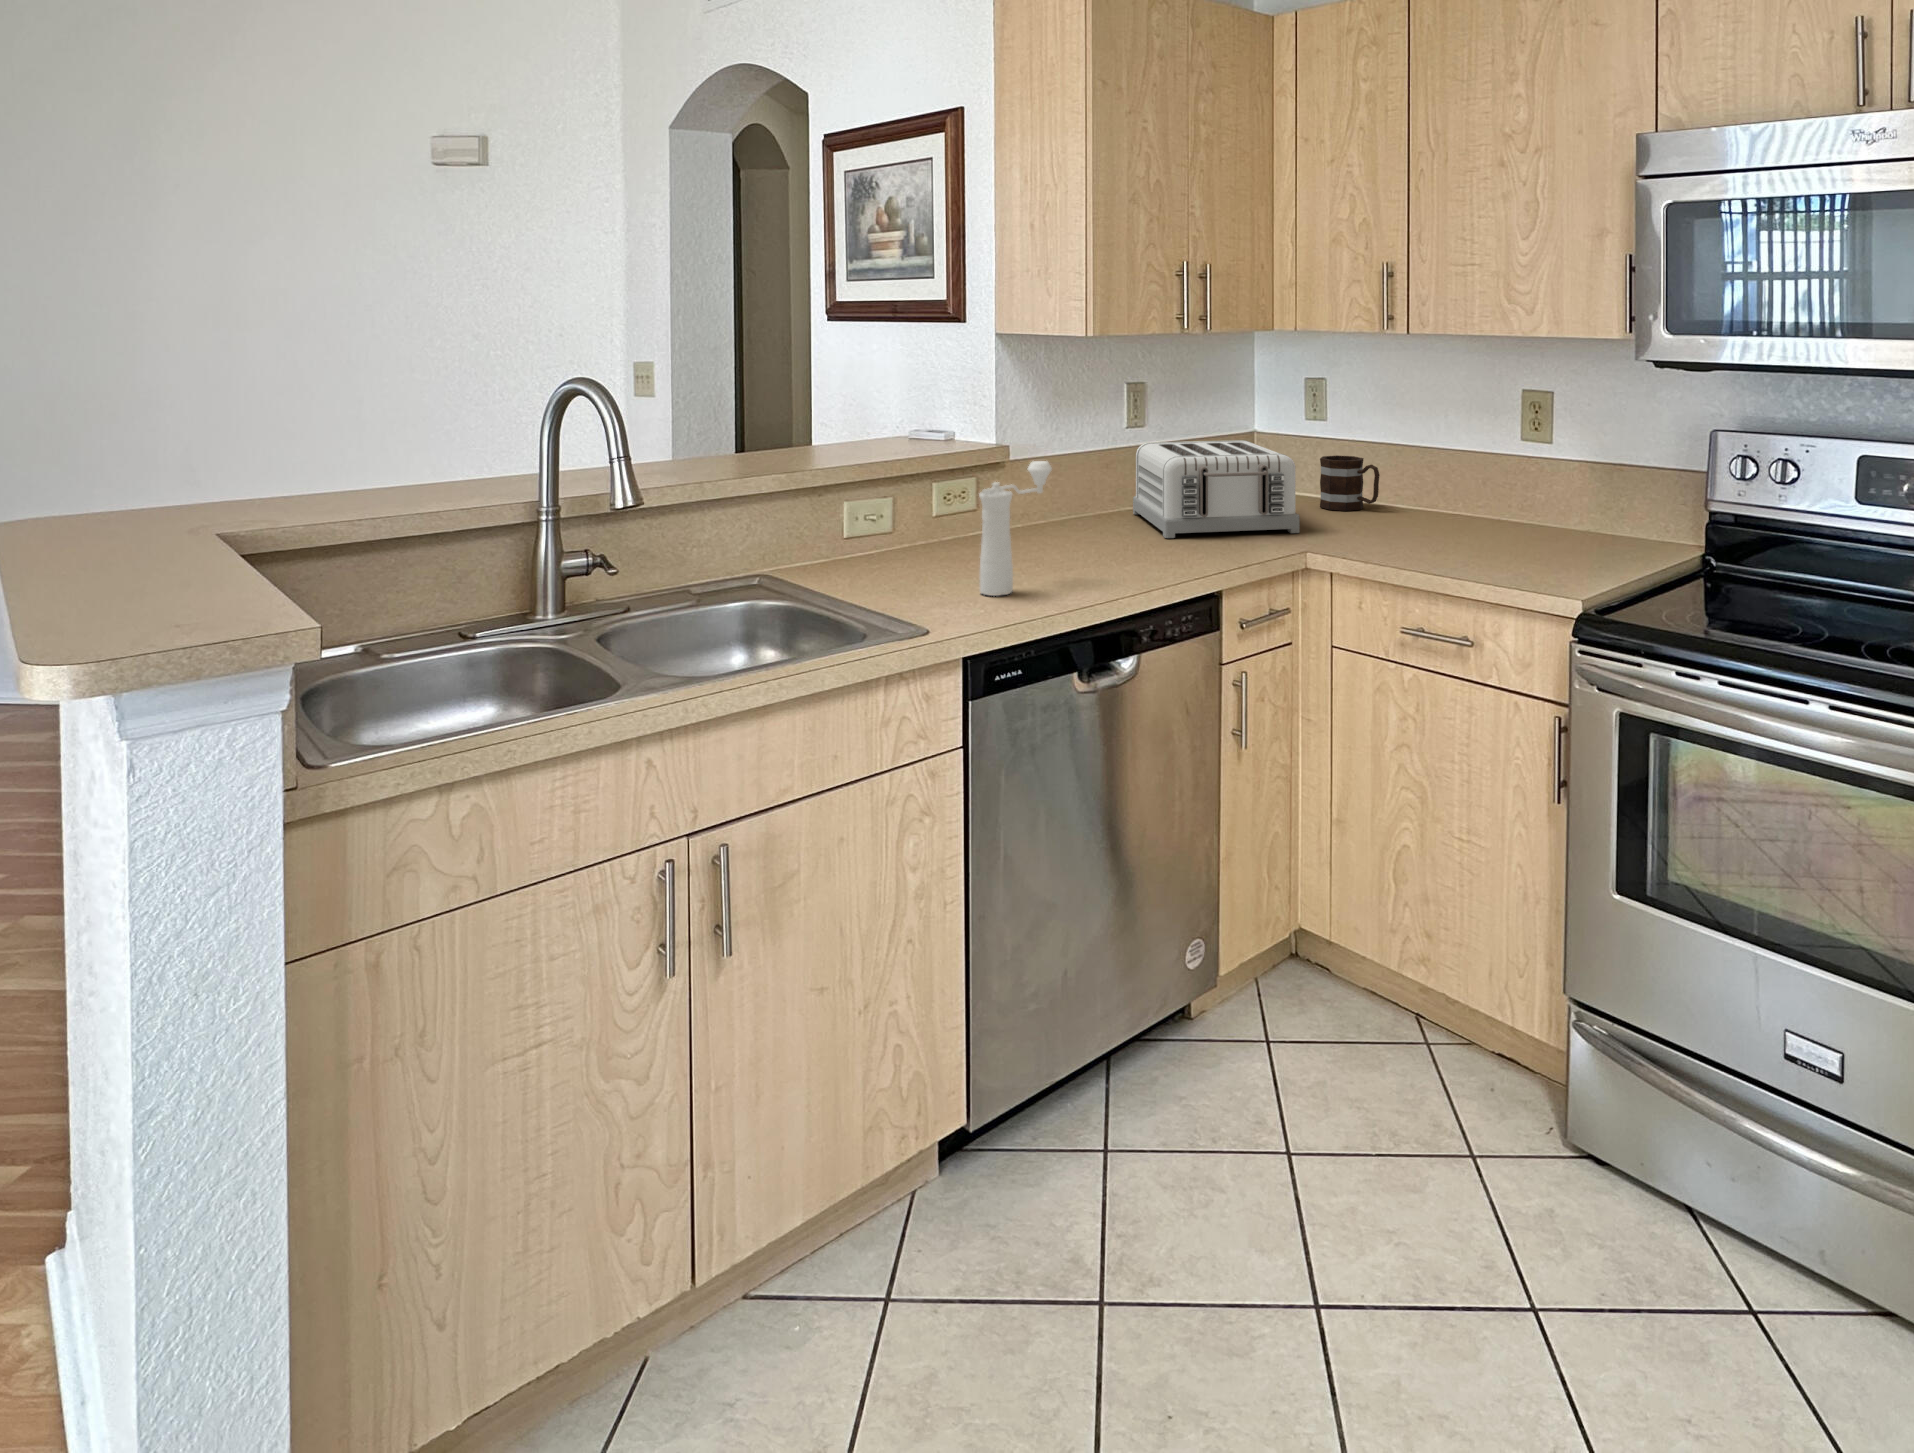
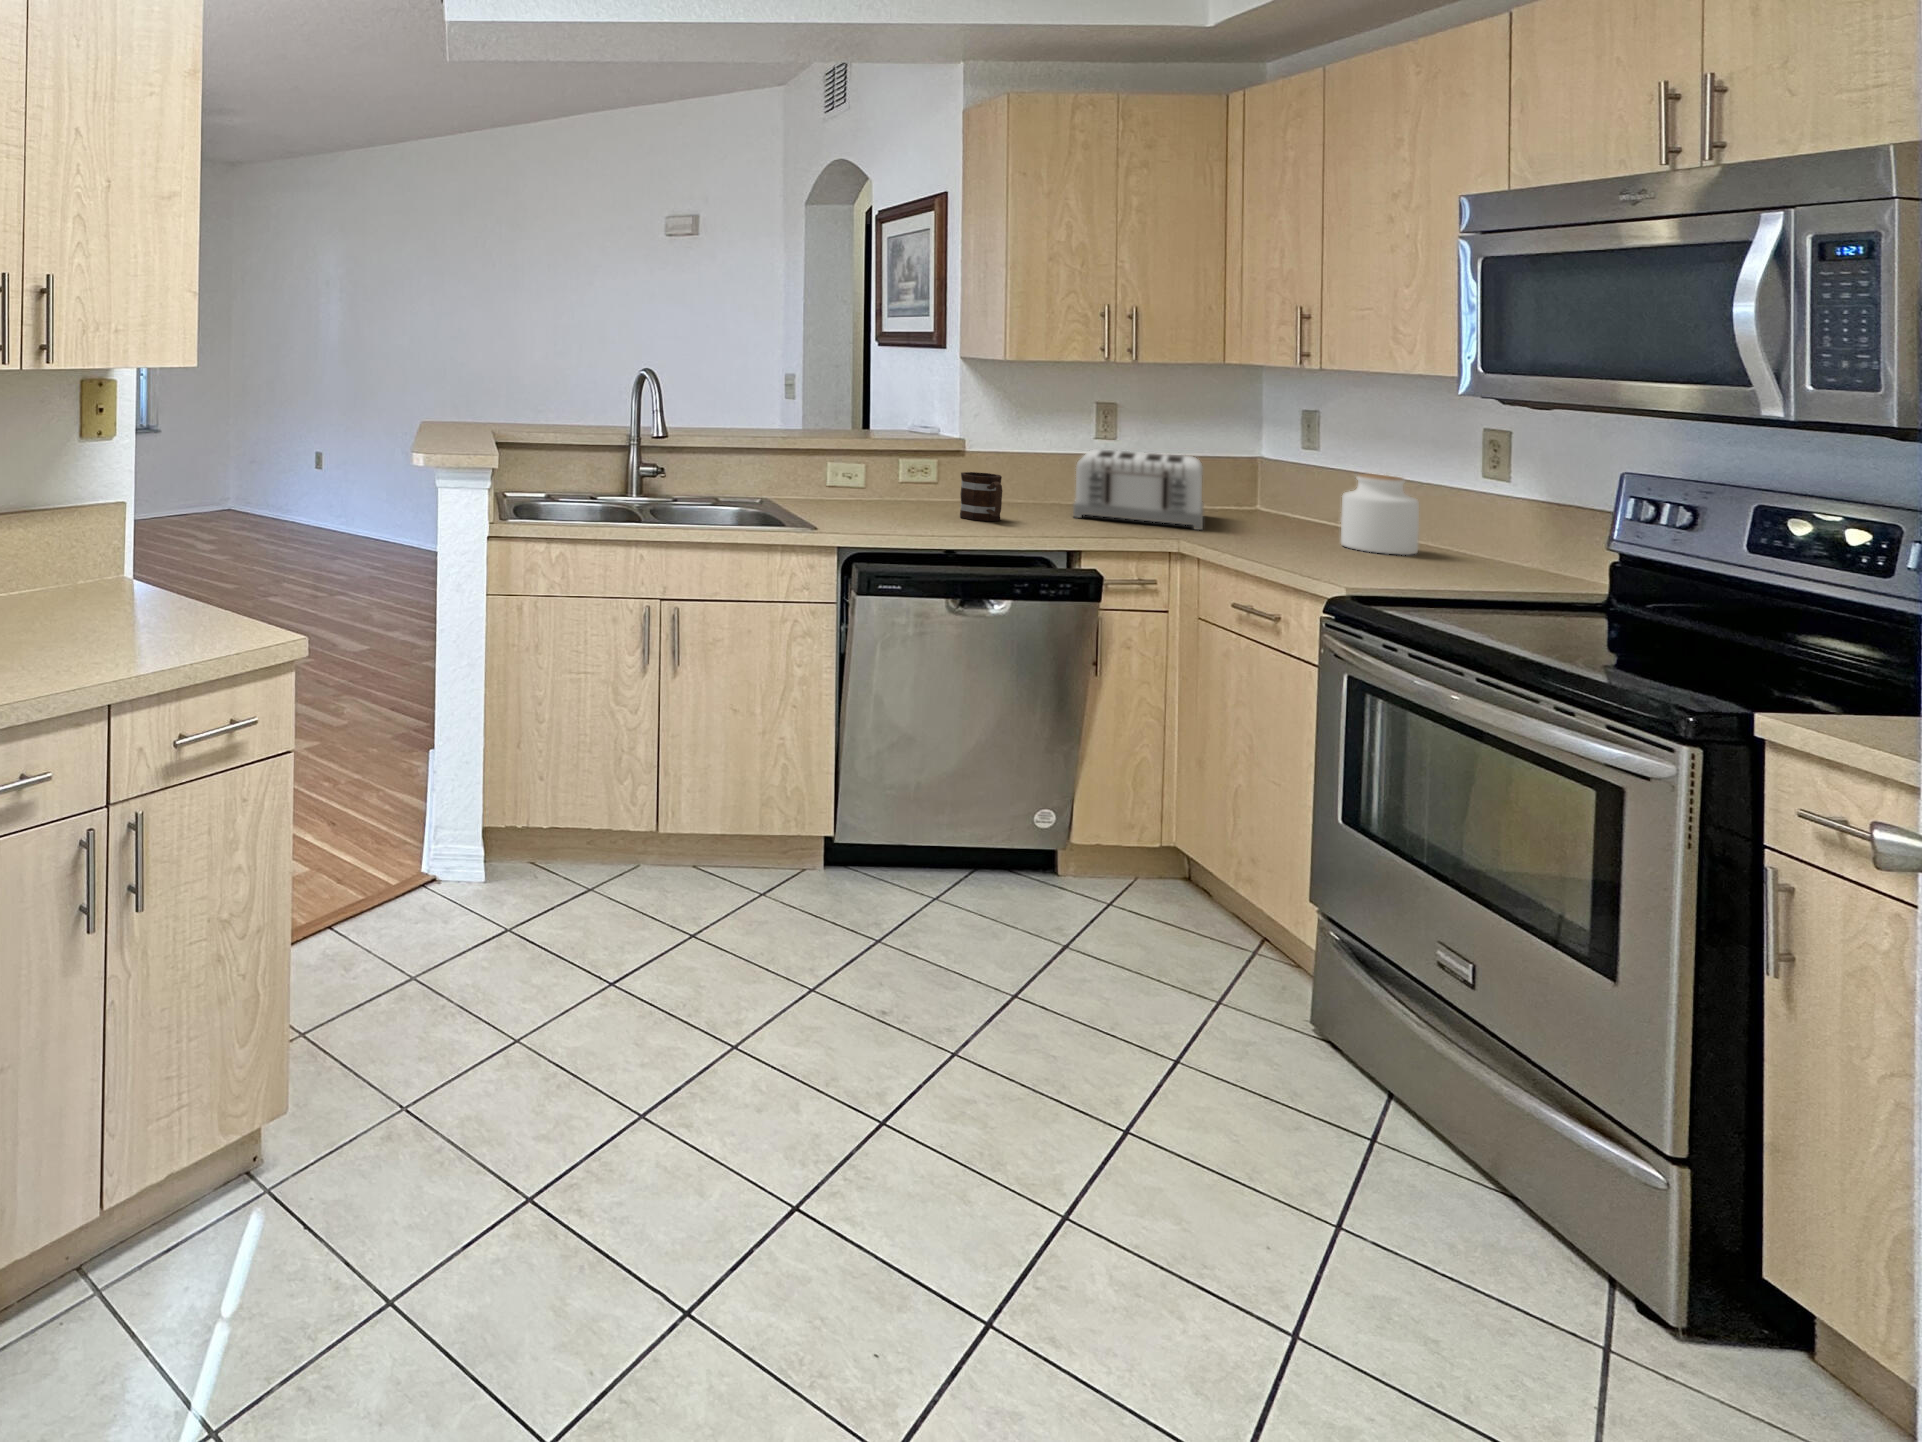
jar: none [1428,446,1497,535] -> present [1341,474,1419,555]
mug: present [1320,455,1380,511] -> present [960,472,1002,521]
pepper mill: present [979,461,1052,596] -> none [875,439,938,521]

